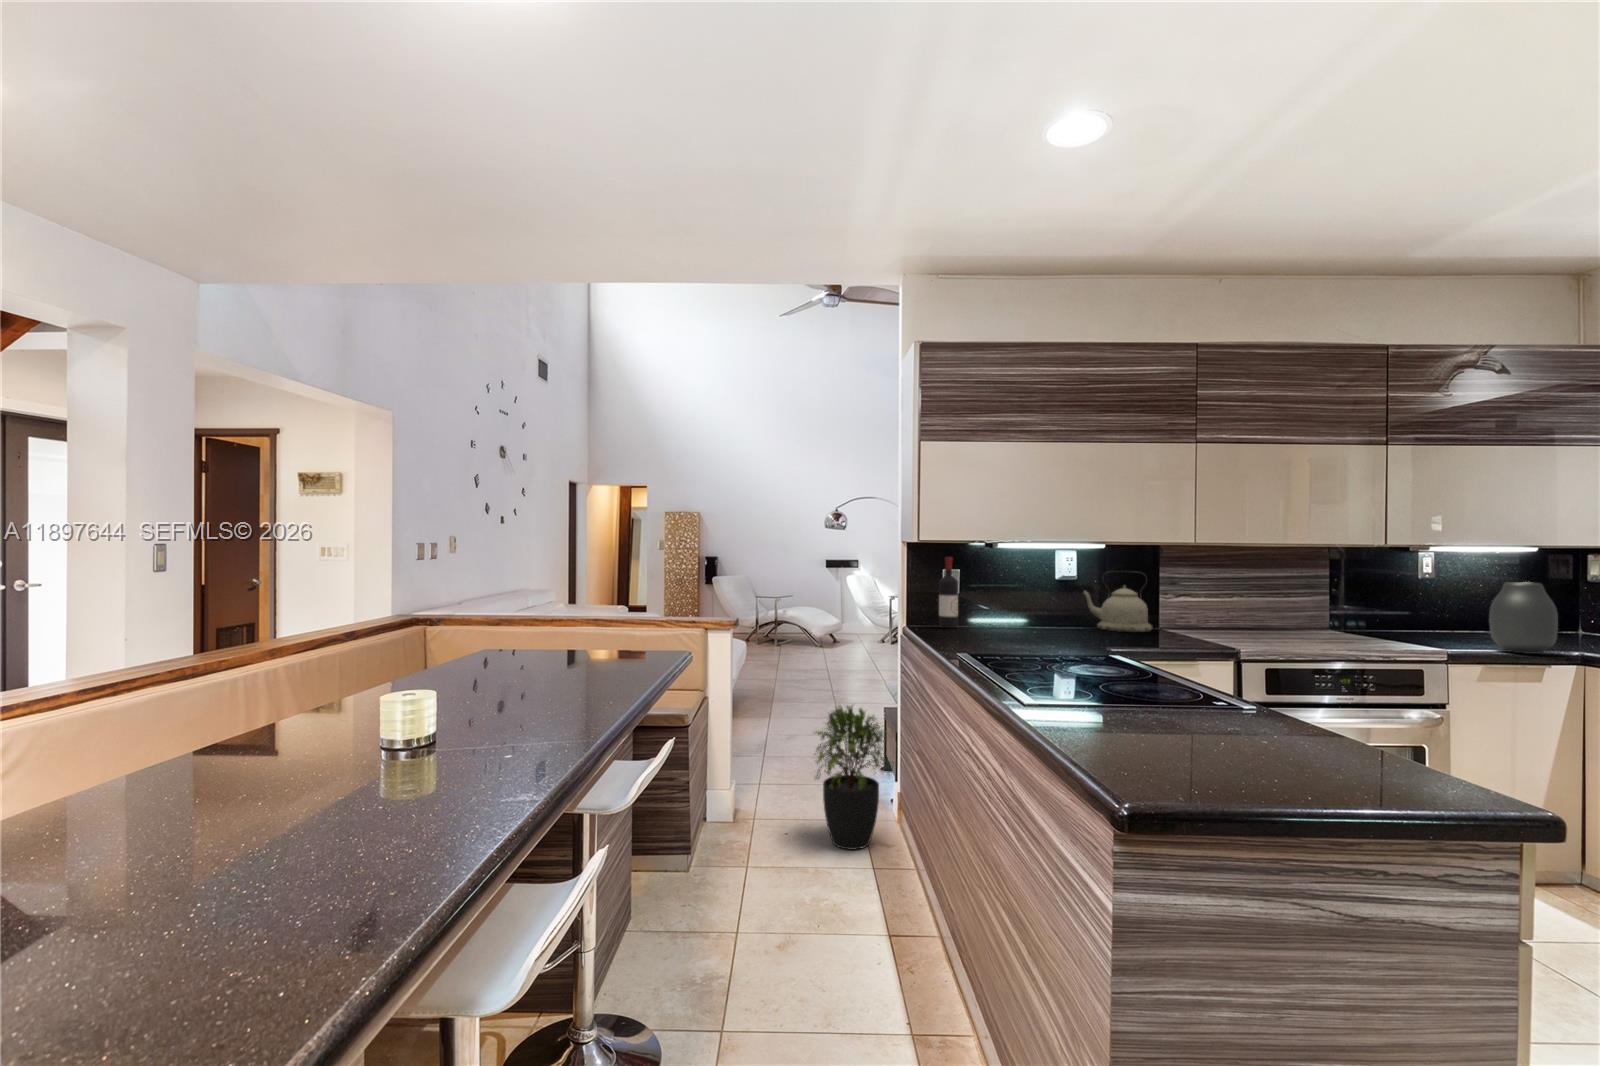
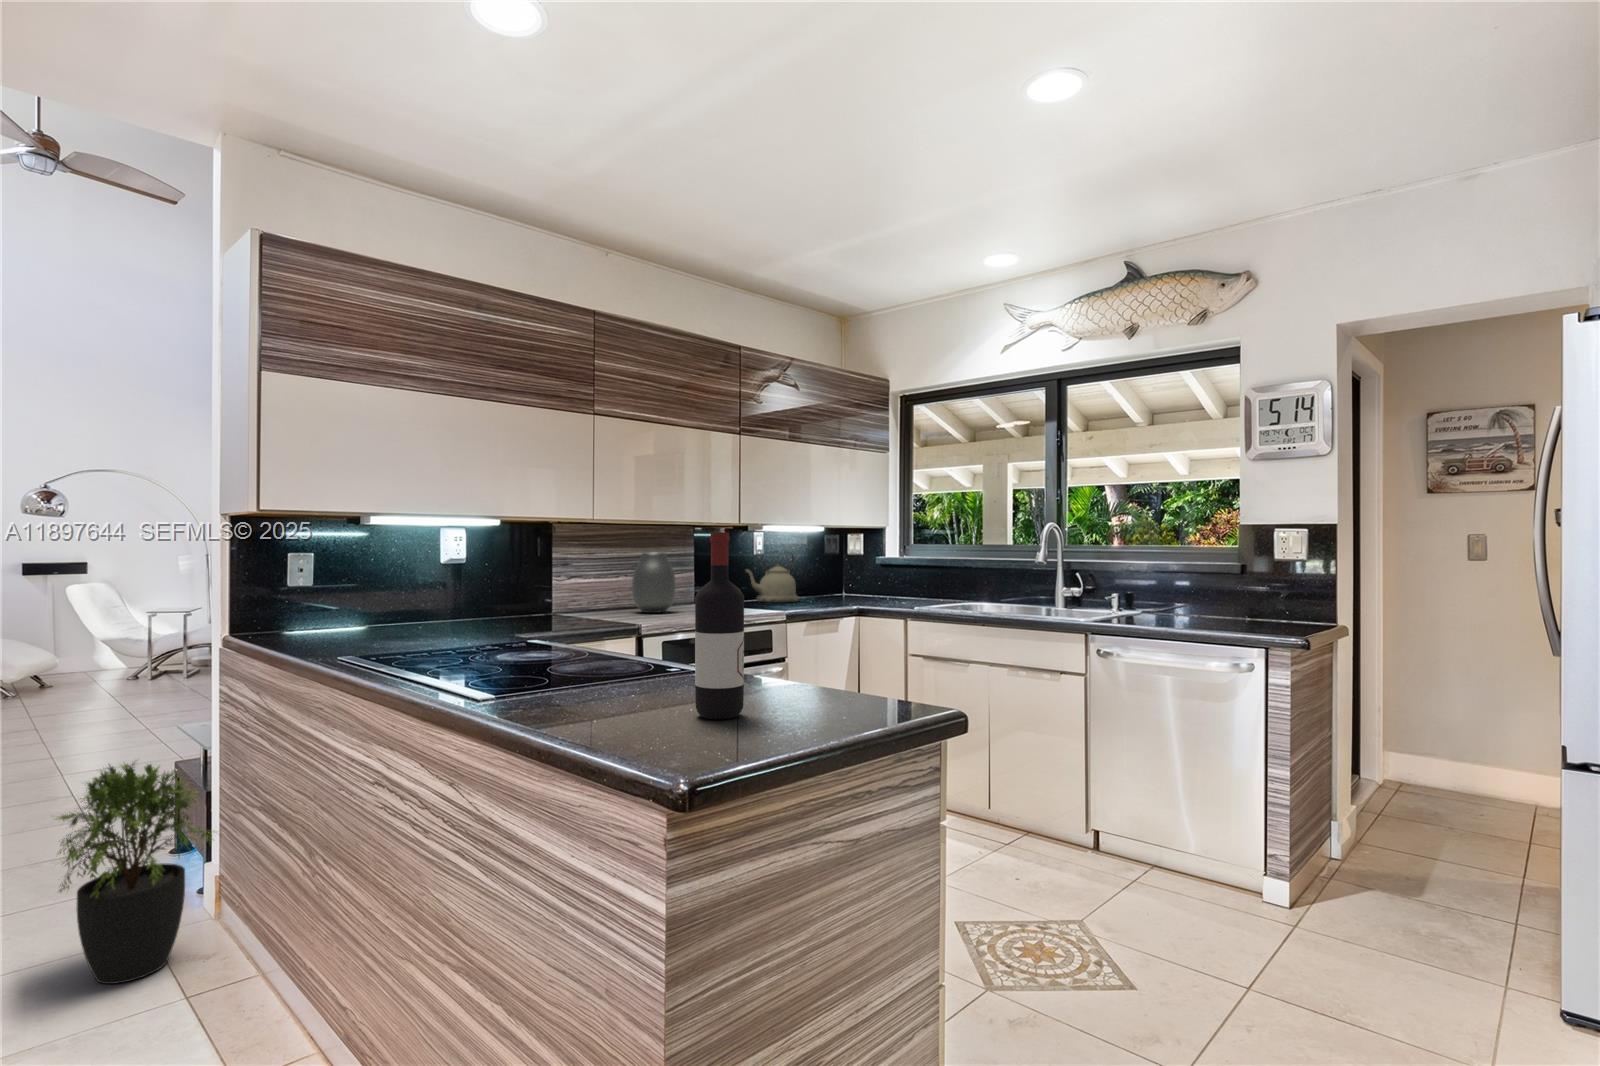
wine bottle: present [939,557,958,629] -> present [695,532,744,719]
kettle: present [1084,579,1152,632] -> present [745,554,799,603]
vase: present [1489,582,1558,654] -> present [632,552,675,613]

